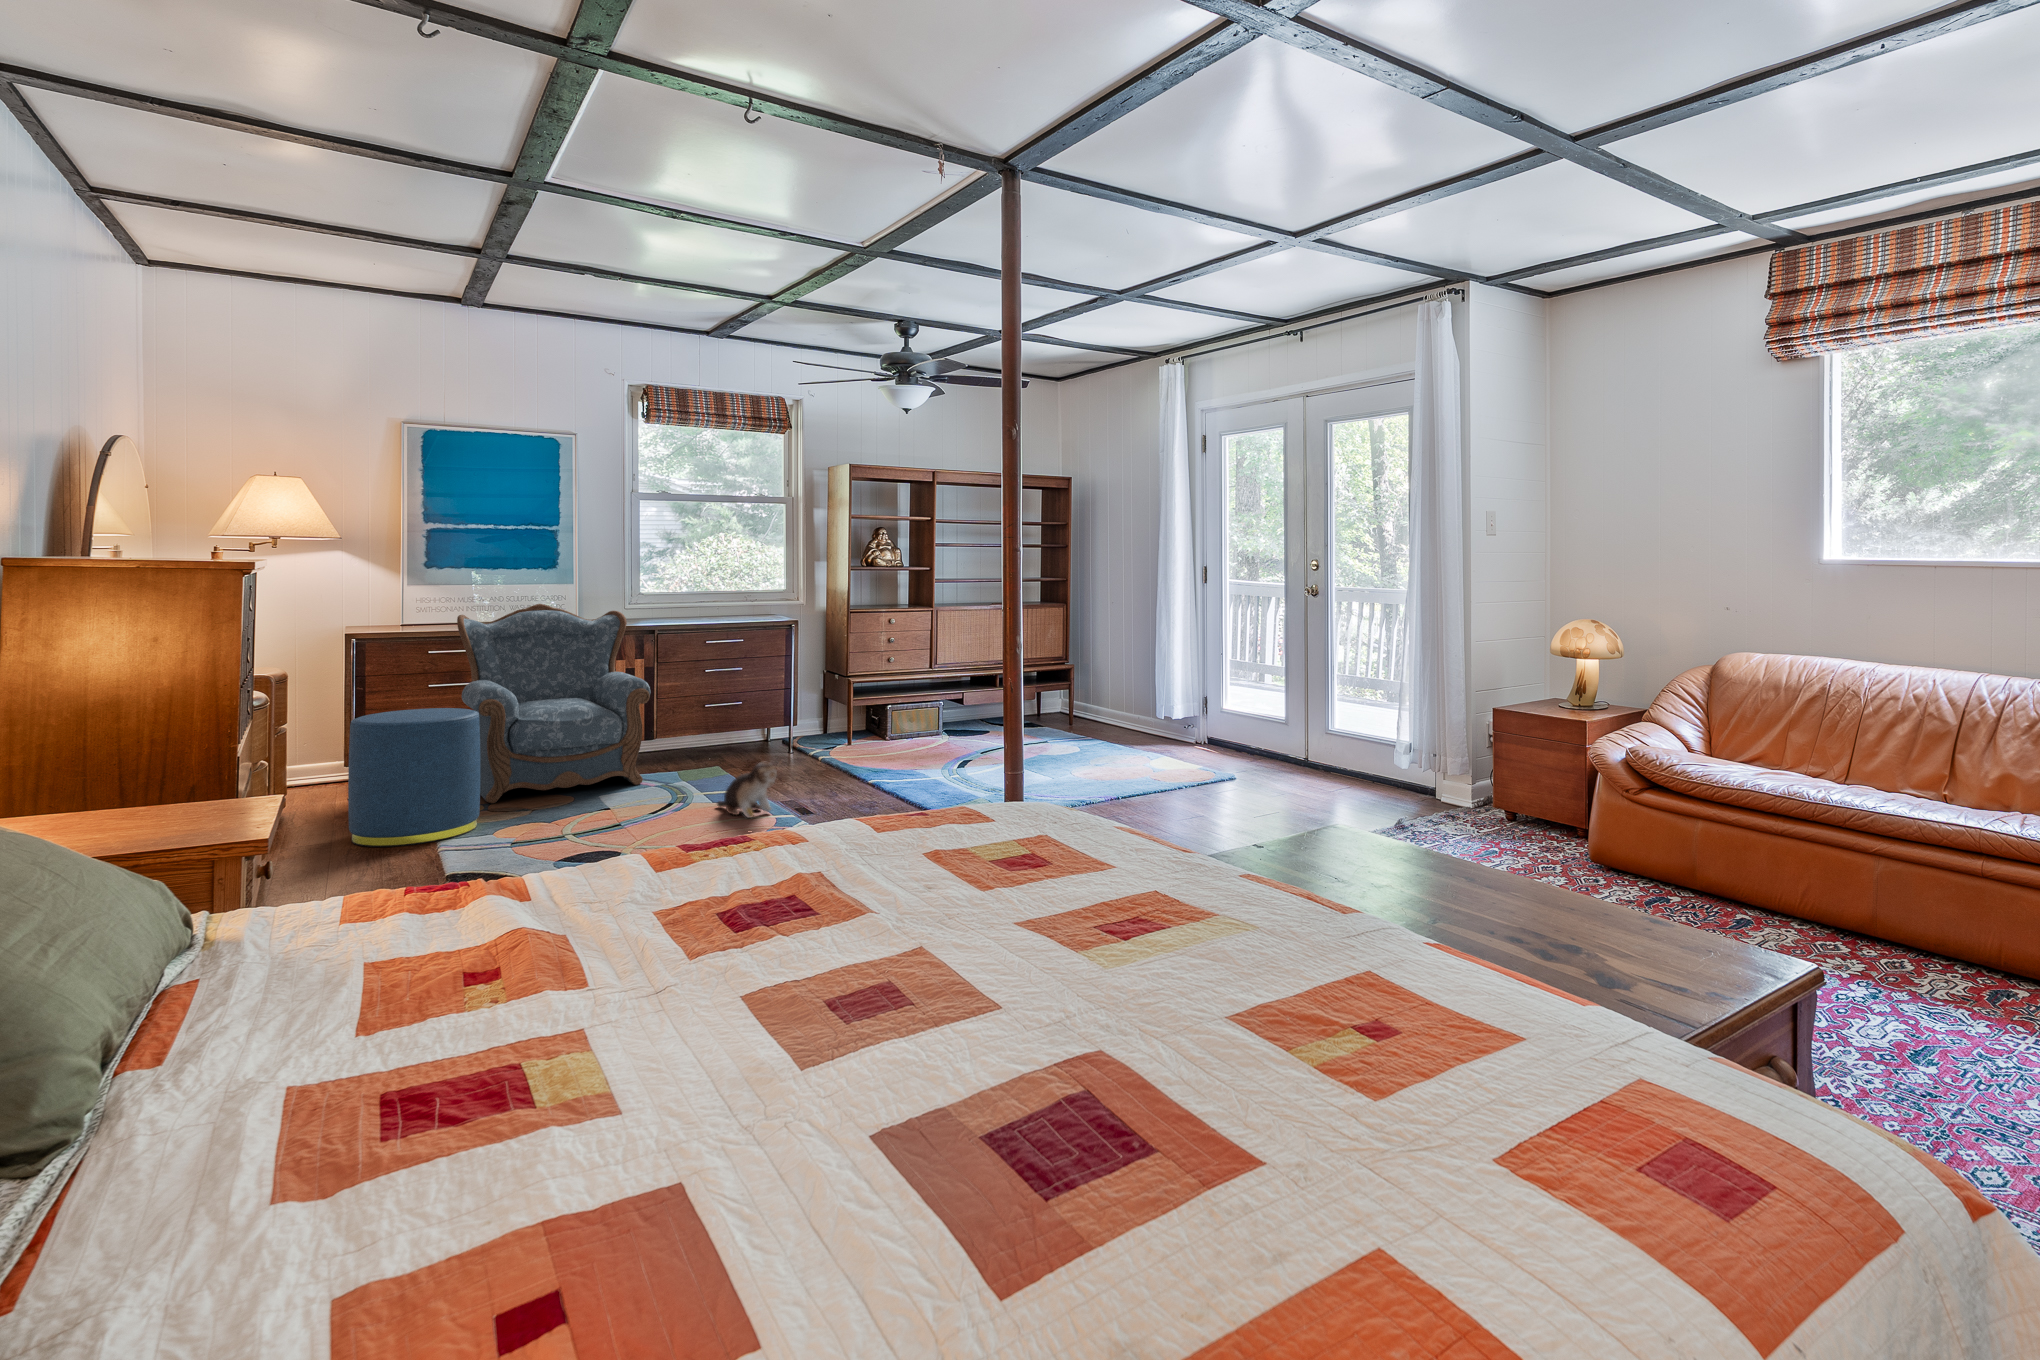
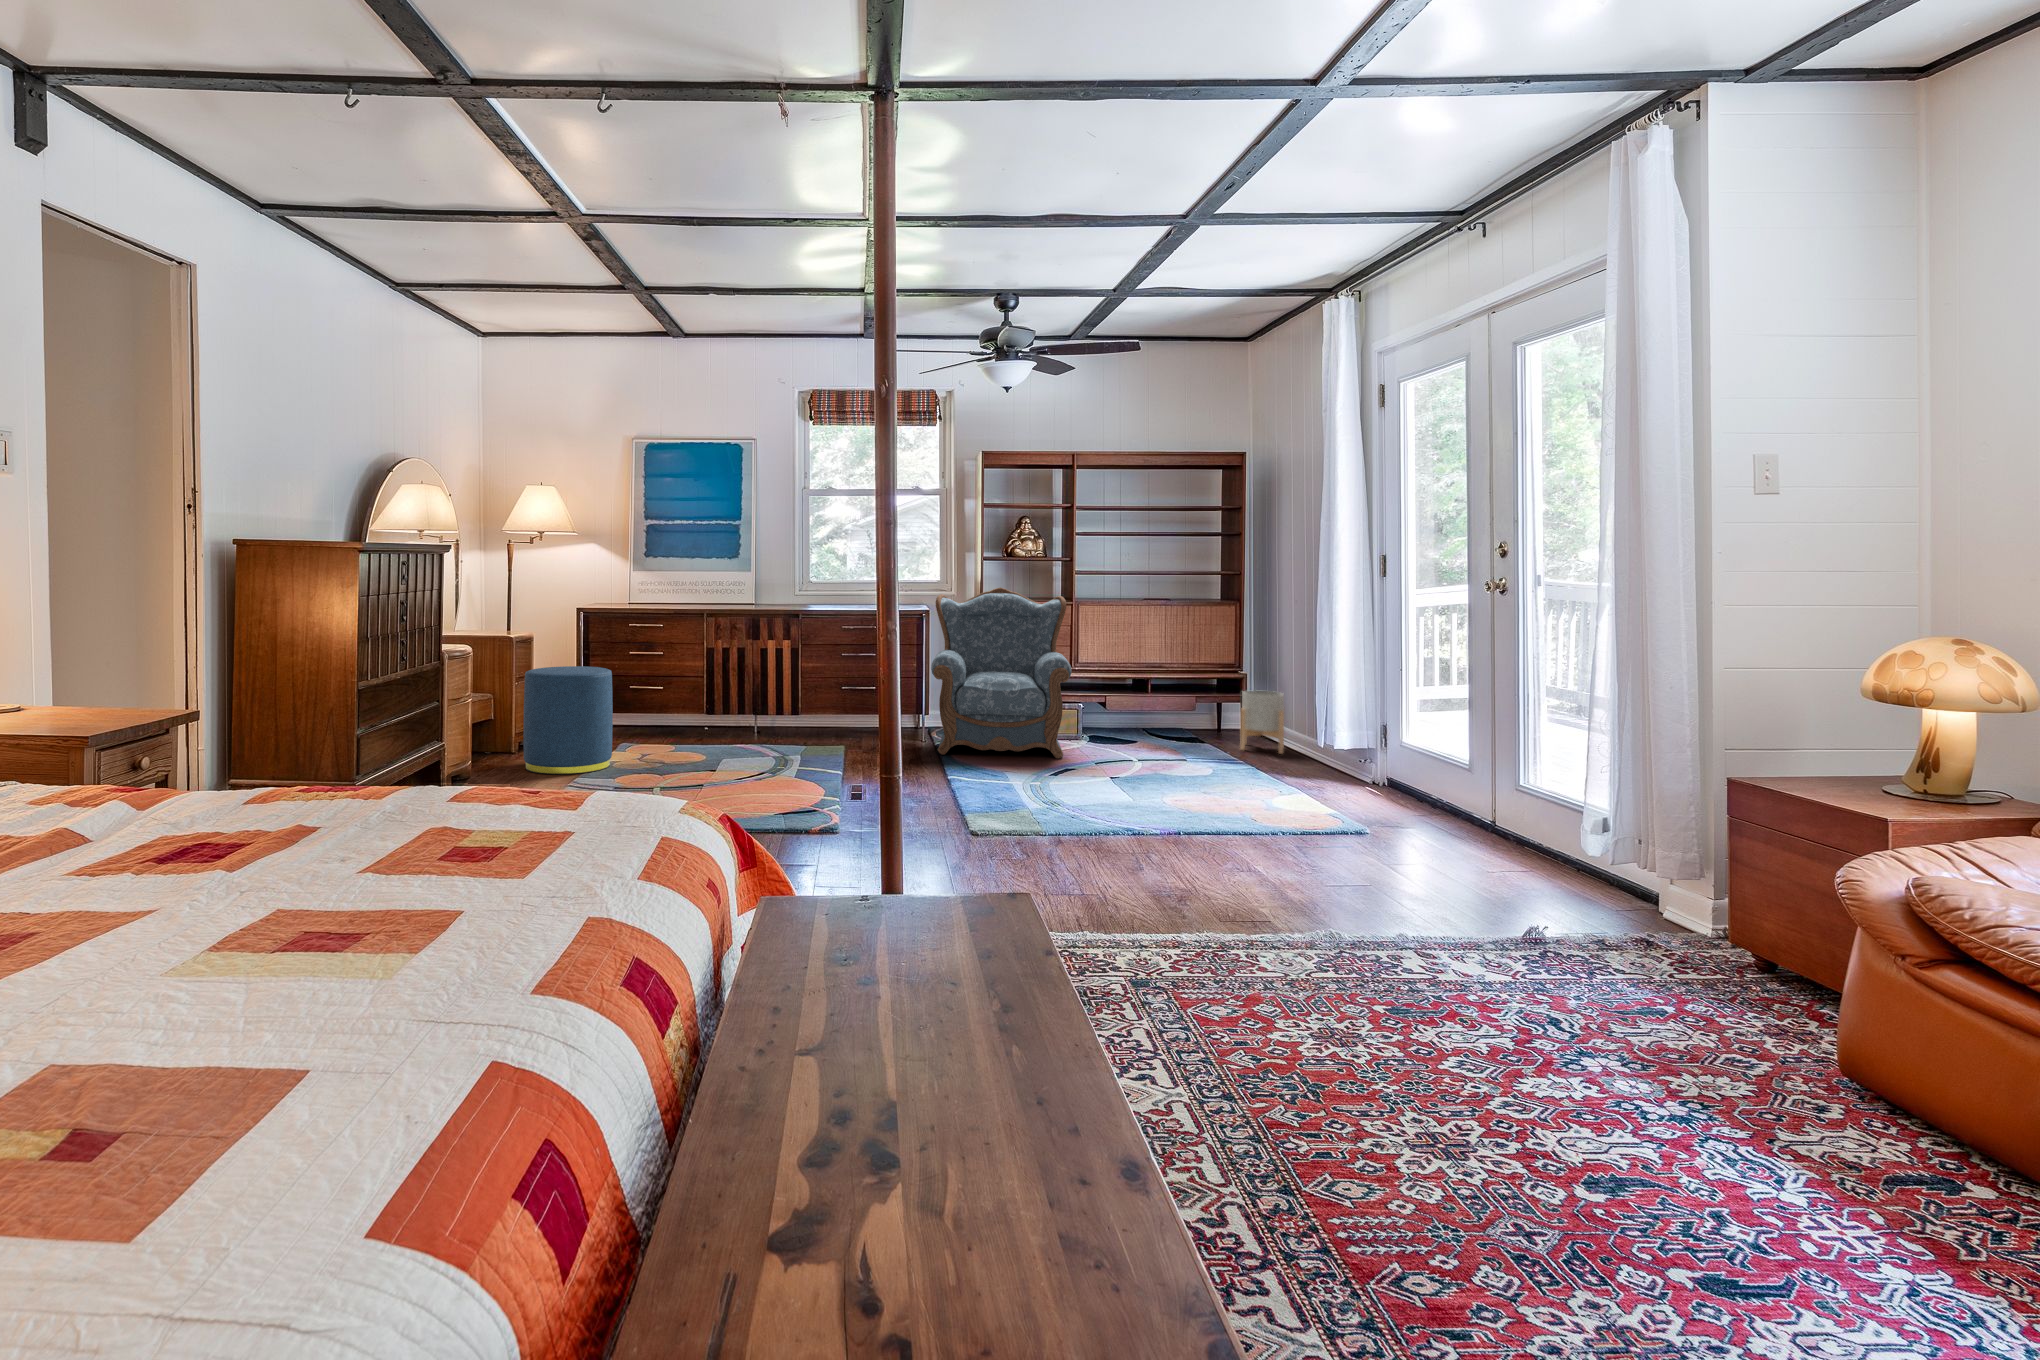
armchair: present [457,604,651,803] -> present [931,587,1072,759]
planter: none [1077,676,1115,727] -> present [1240,690,1284,754]
plush toy: present [717,762,781,818] -> none [776,739,813,792]

